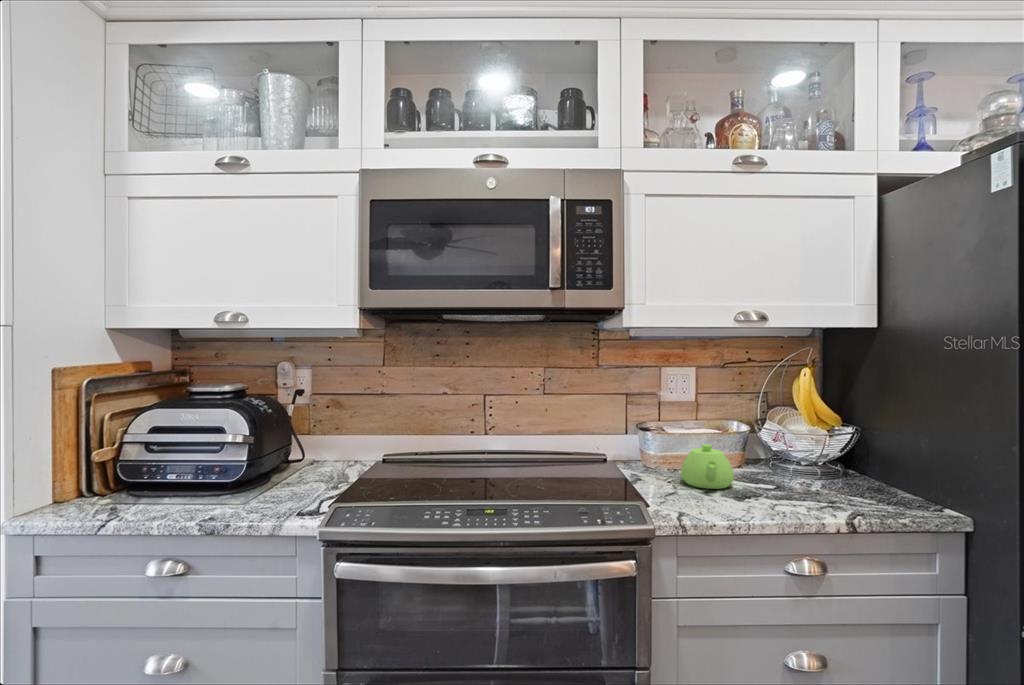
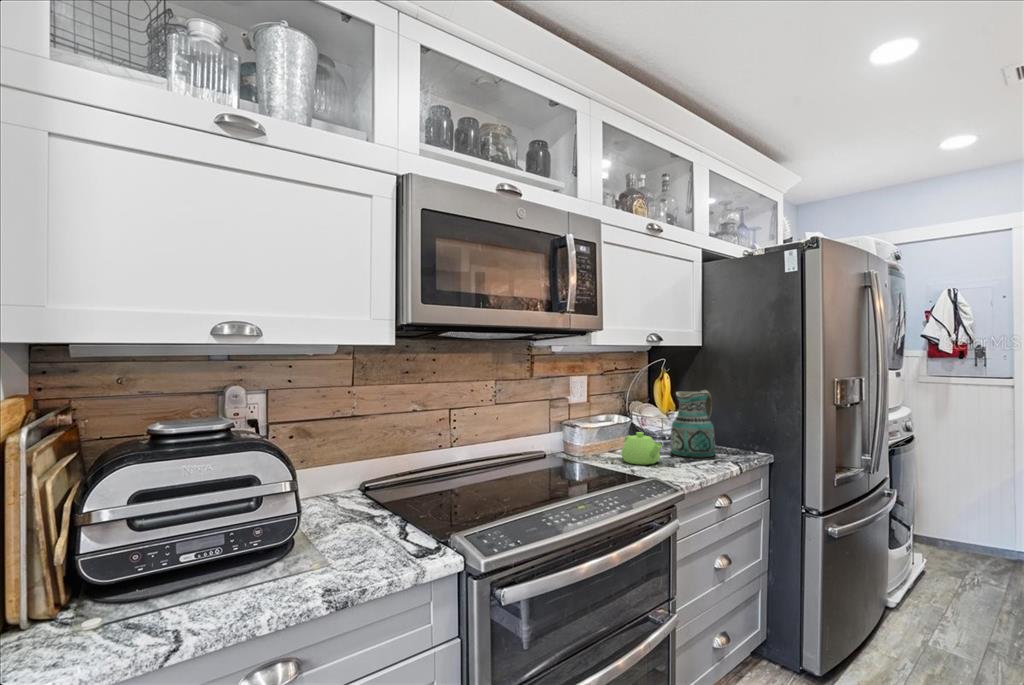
ceramic pitcher: none [779,395,868,497] -> present [670,390,716,457]

